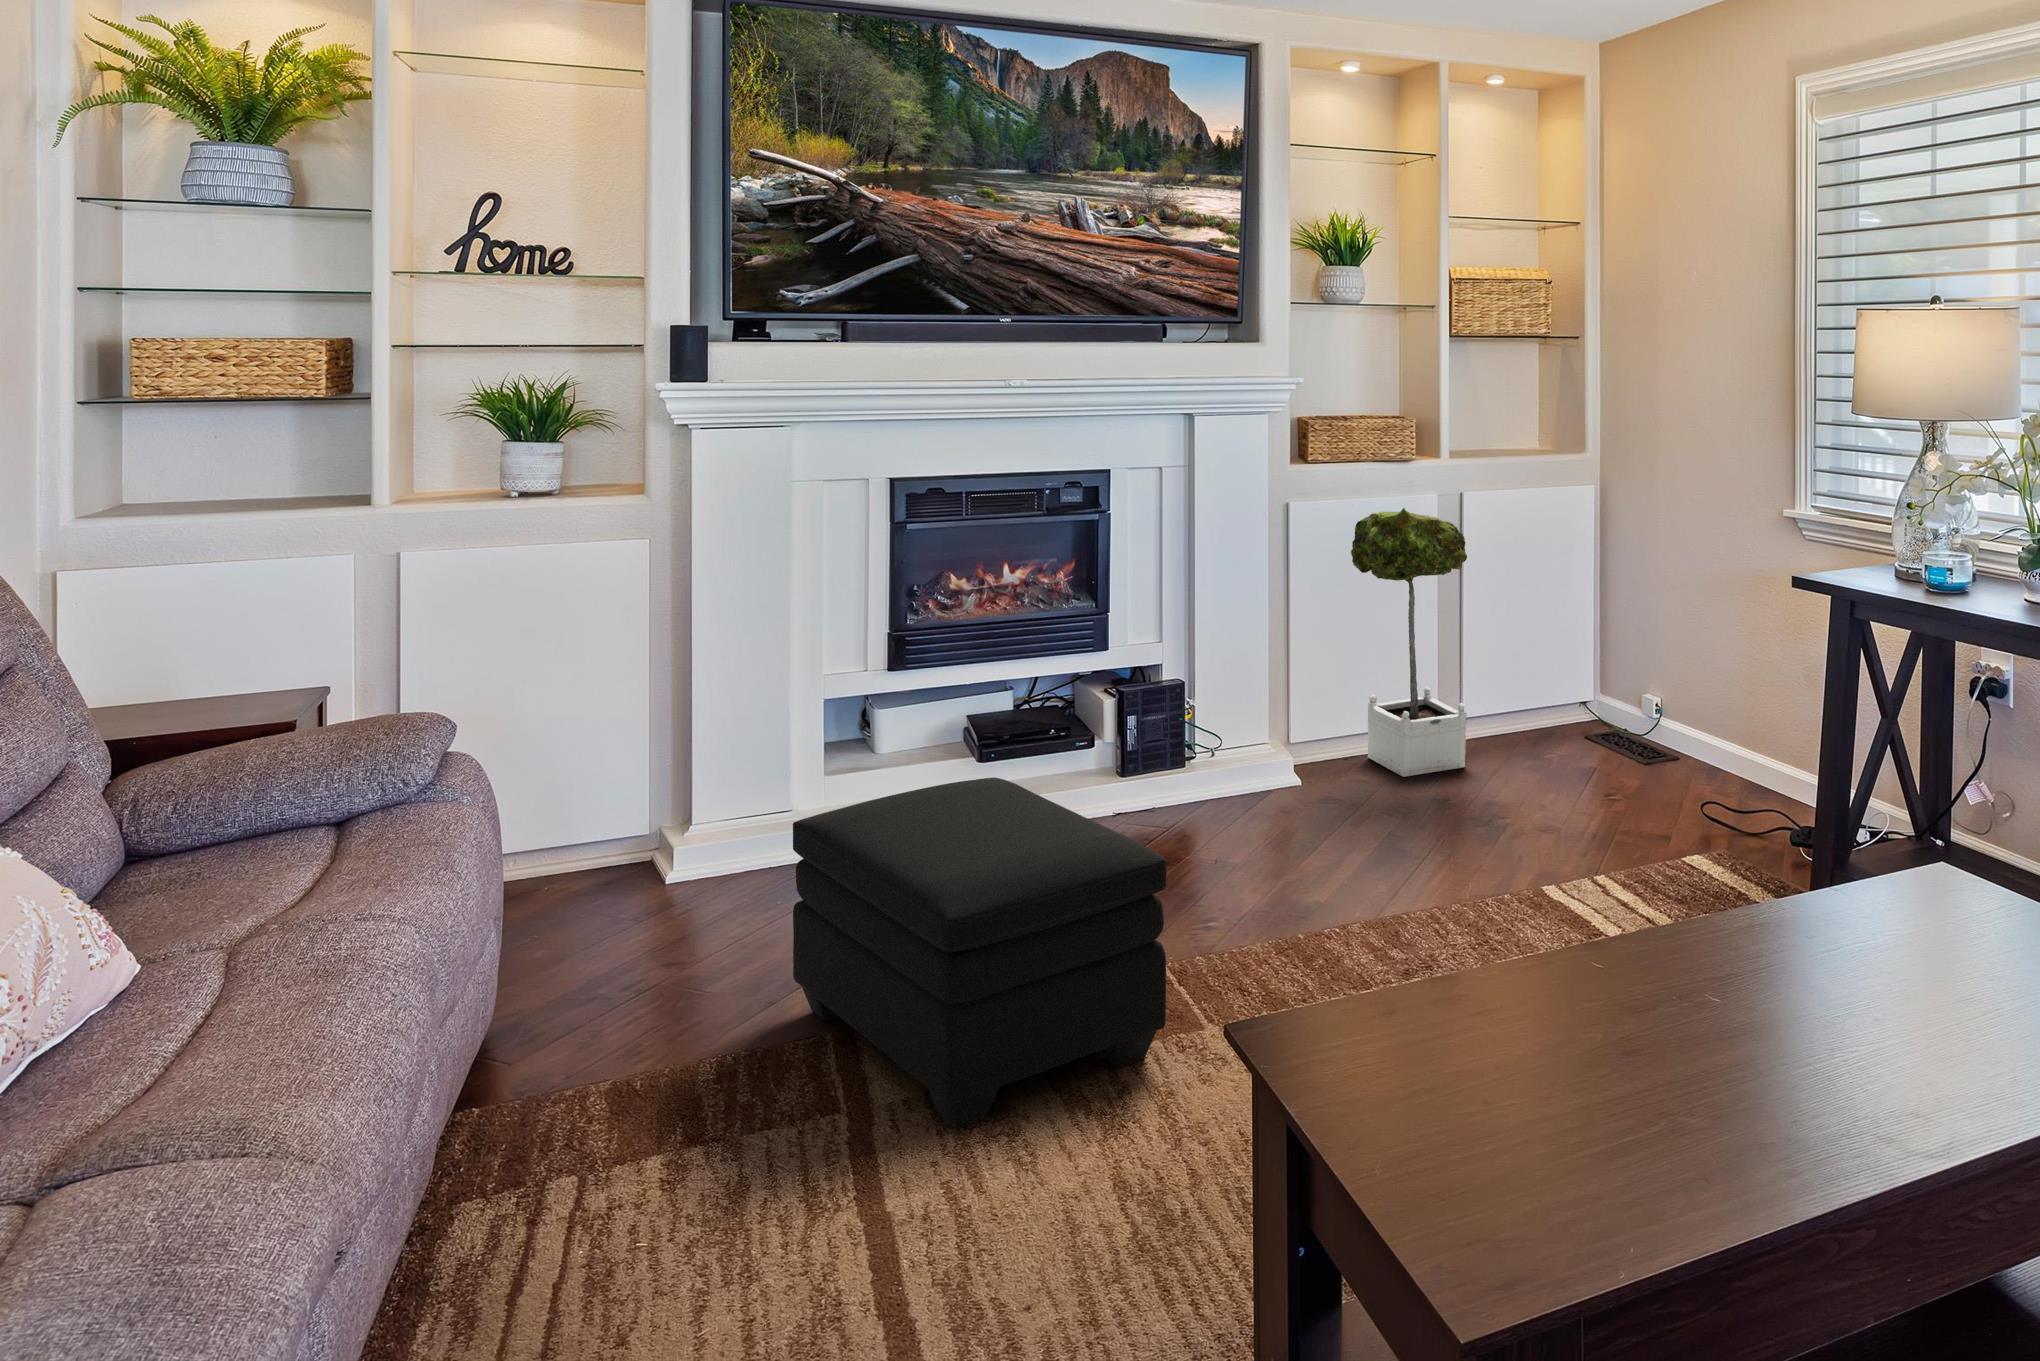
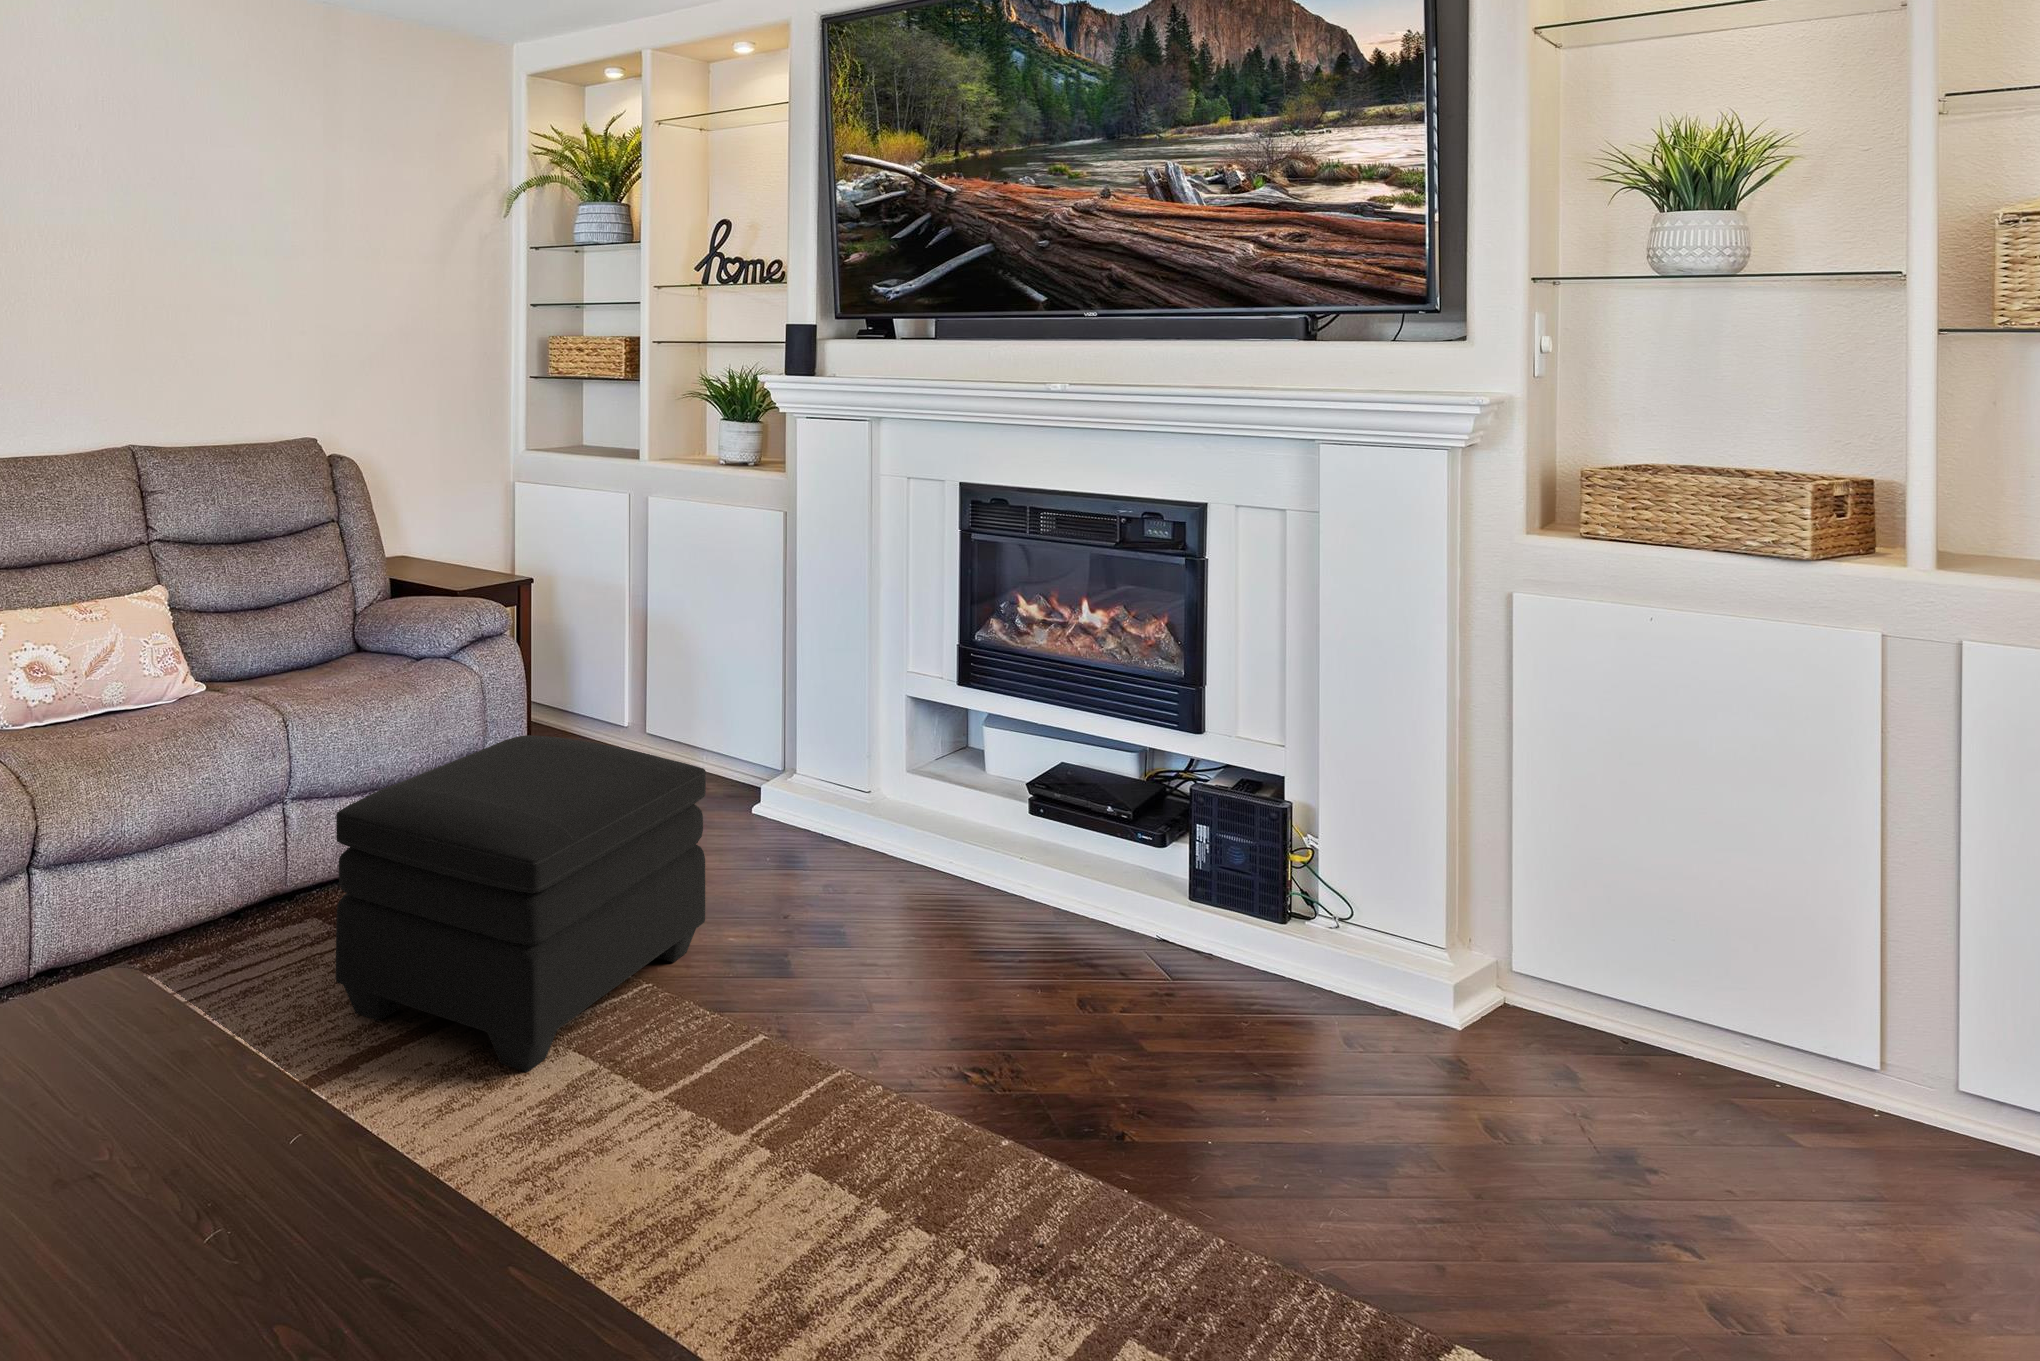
potted tree: present [1351,508,1467,777] -> none [1559,629,1820,1161]

